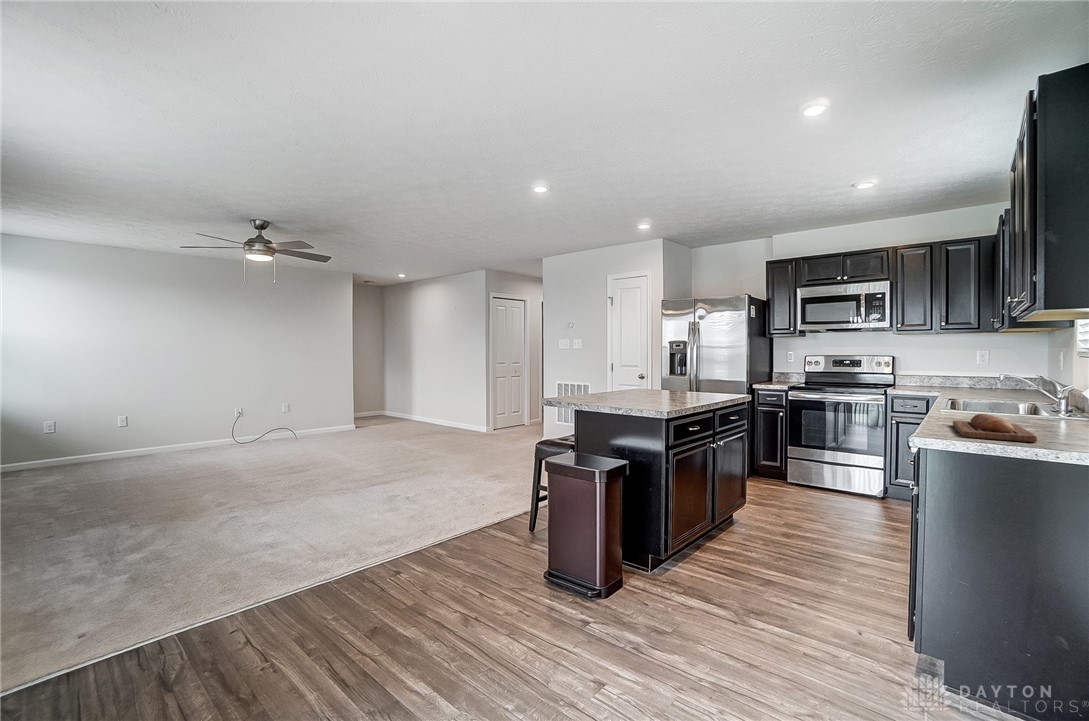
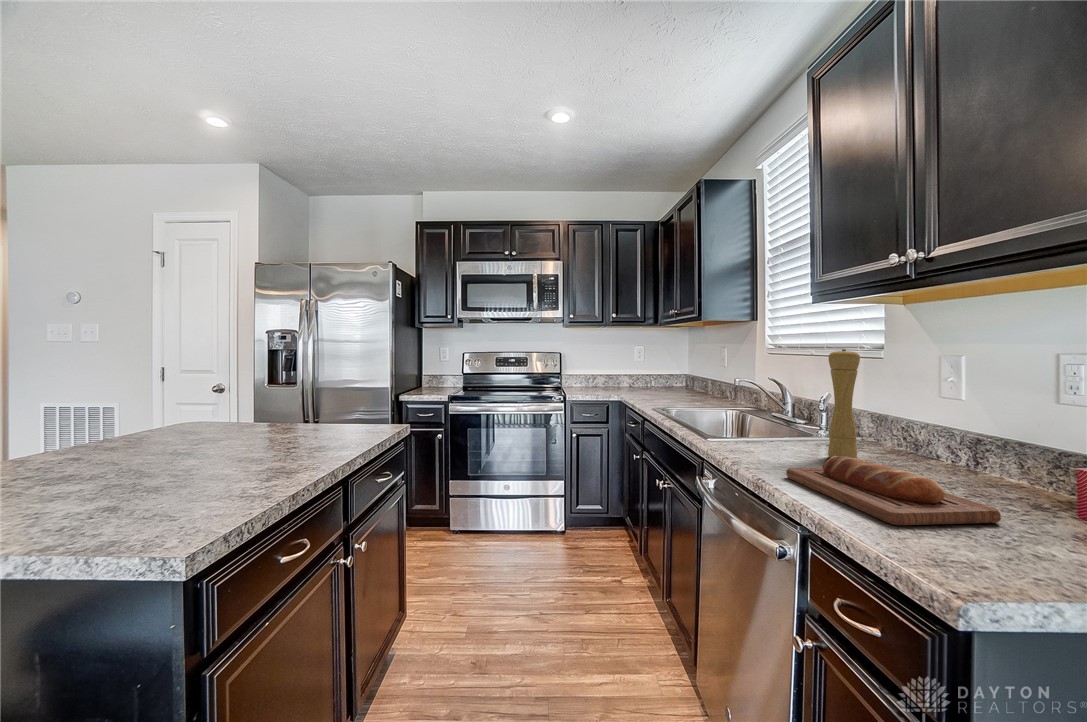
pepper mill: none [1019,355,1044,426] -> present [828,349,860,459]

